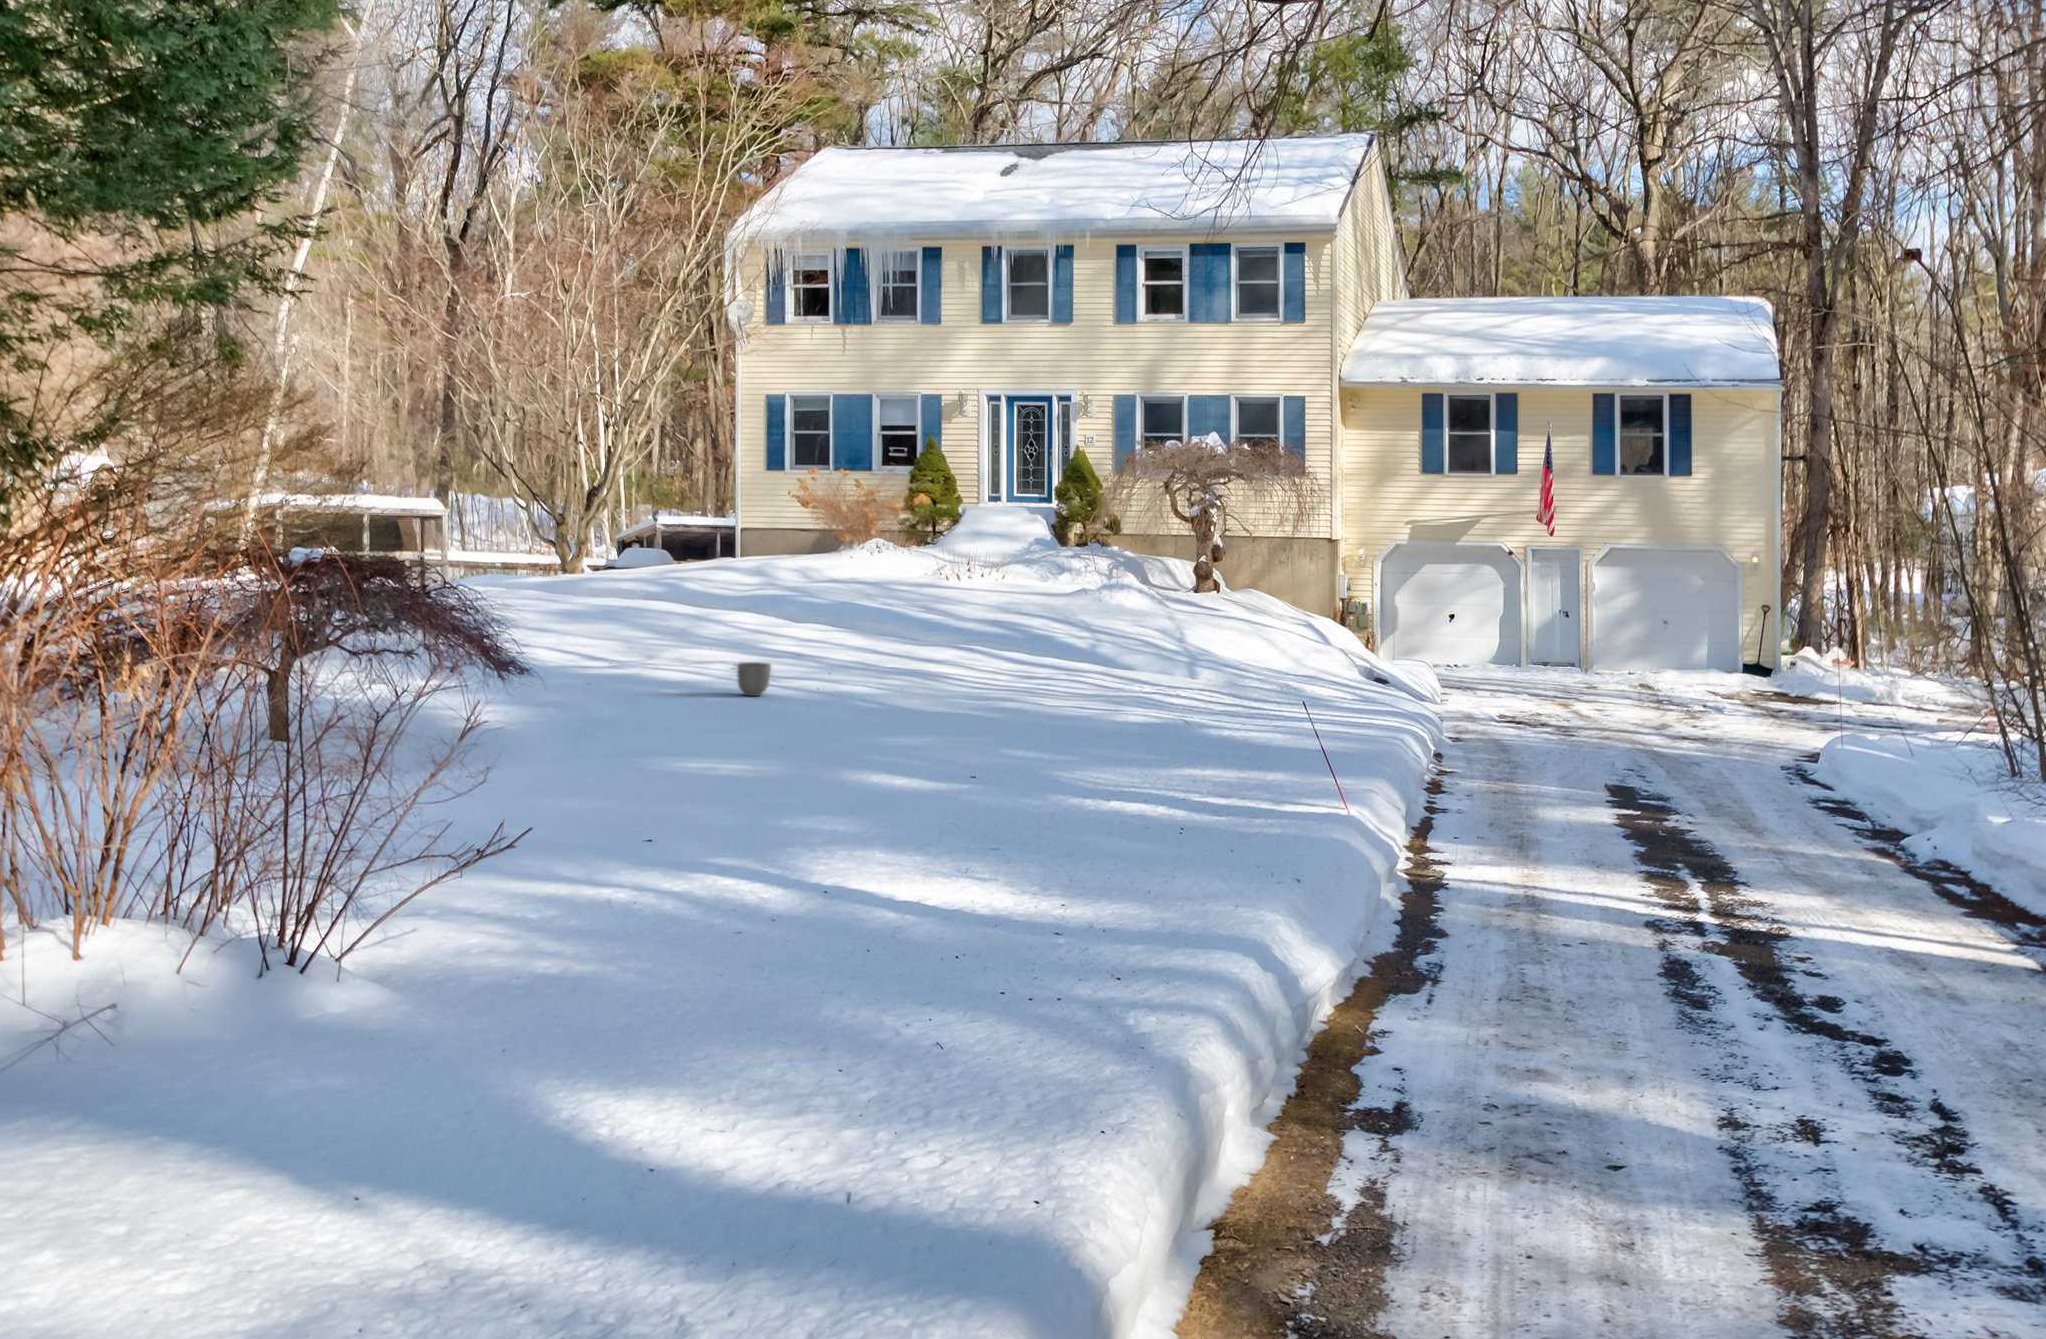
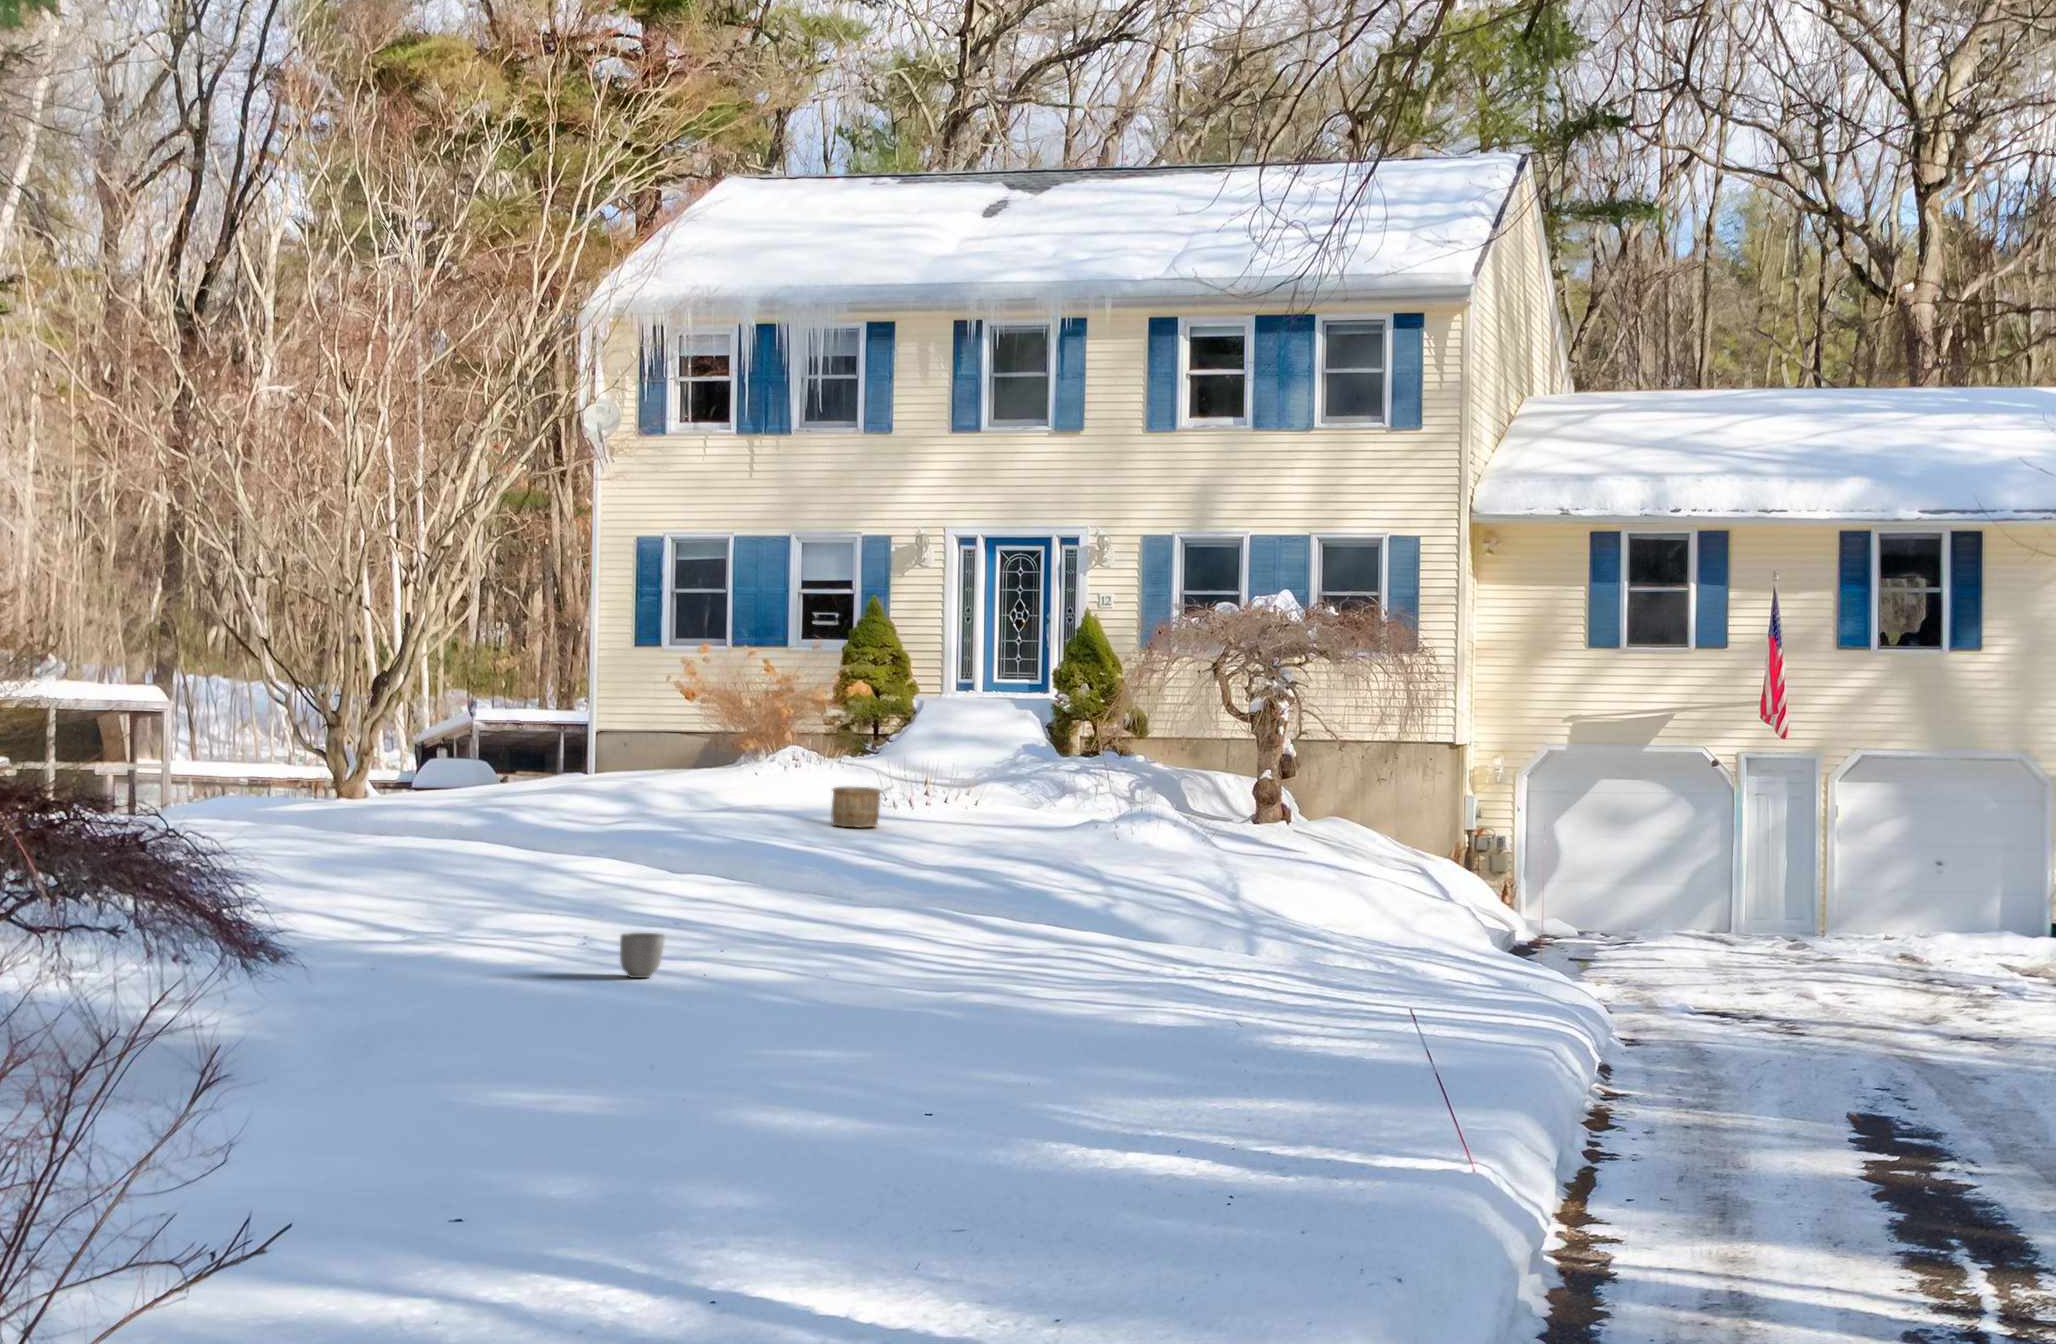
wooden bucket: none [901,561,936,590] -> present [831,787,881,827]

